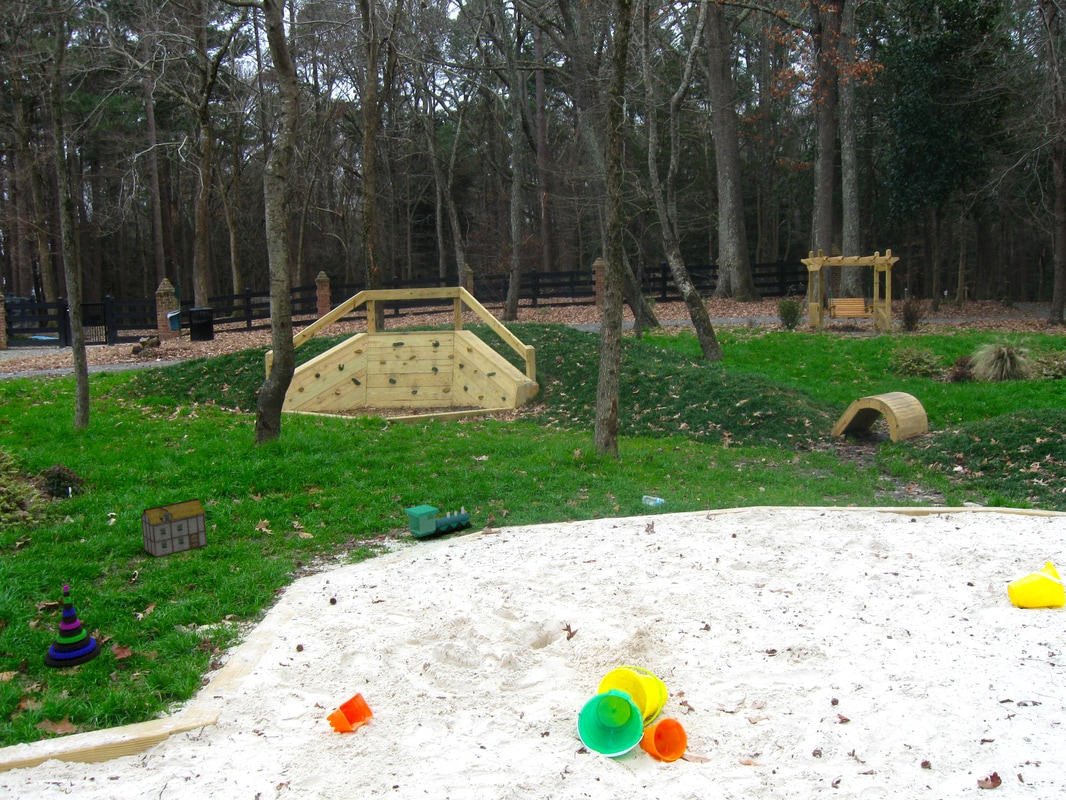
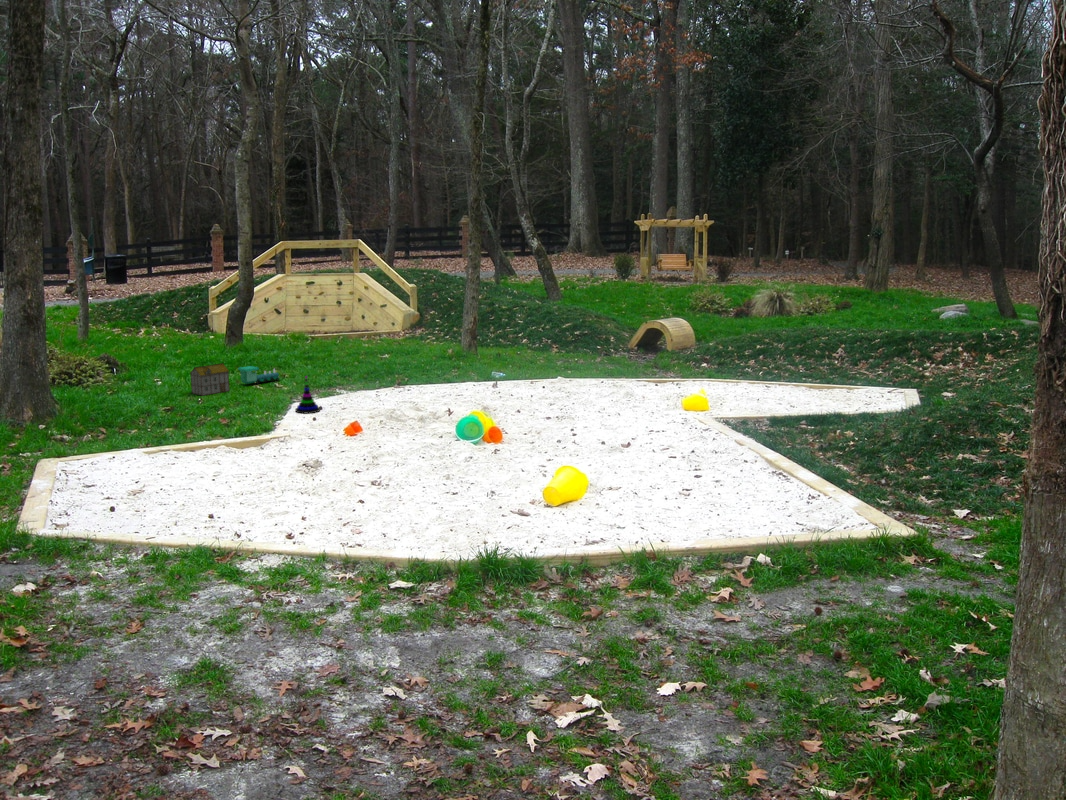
toy train: present [405,504,471,537] -> present [238,366,279,384]
stacking toy: present [45,586,101,667] -> present [295,376,320,413]

